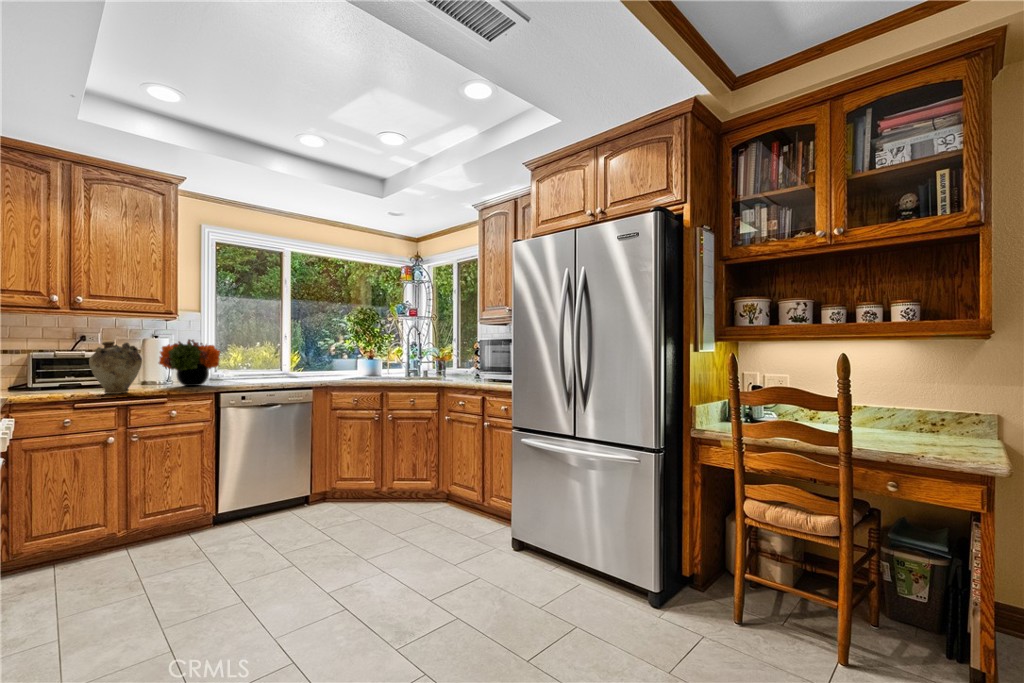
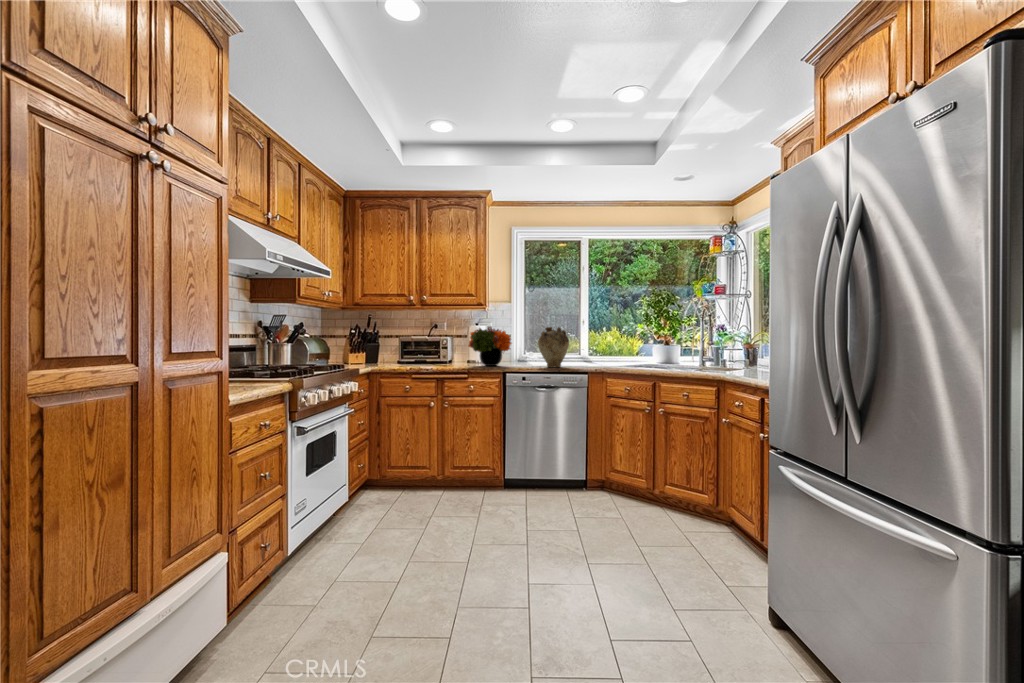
vase: present [89,342,142,394] -> present [538,327,569,367]

